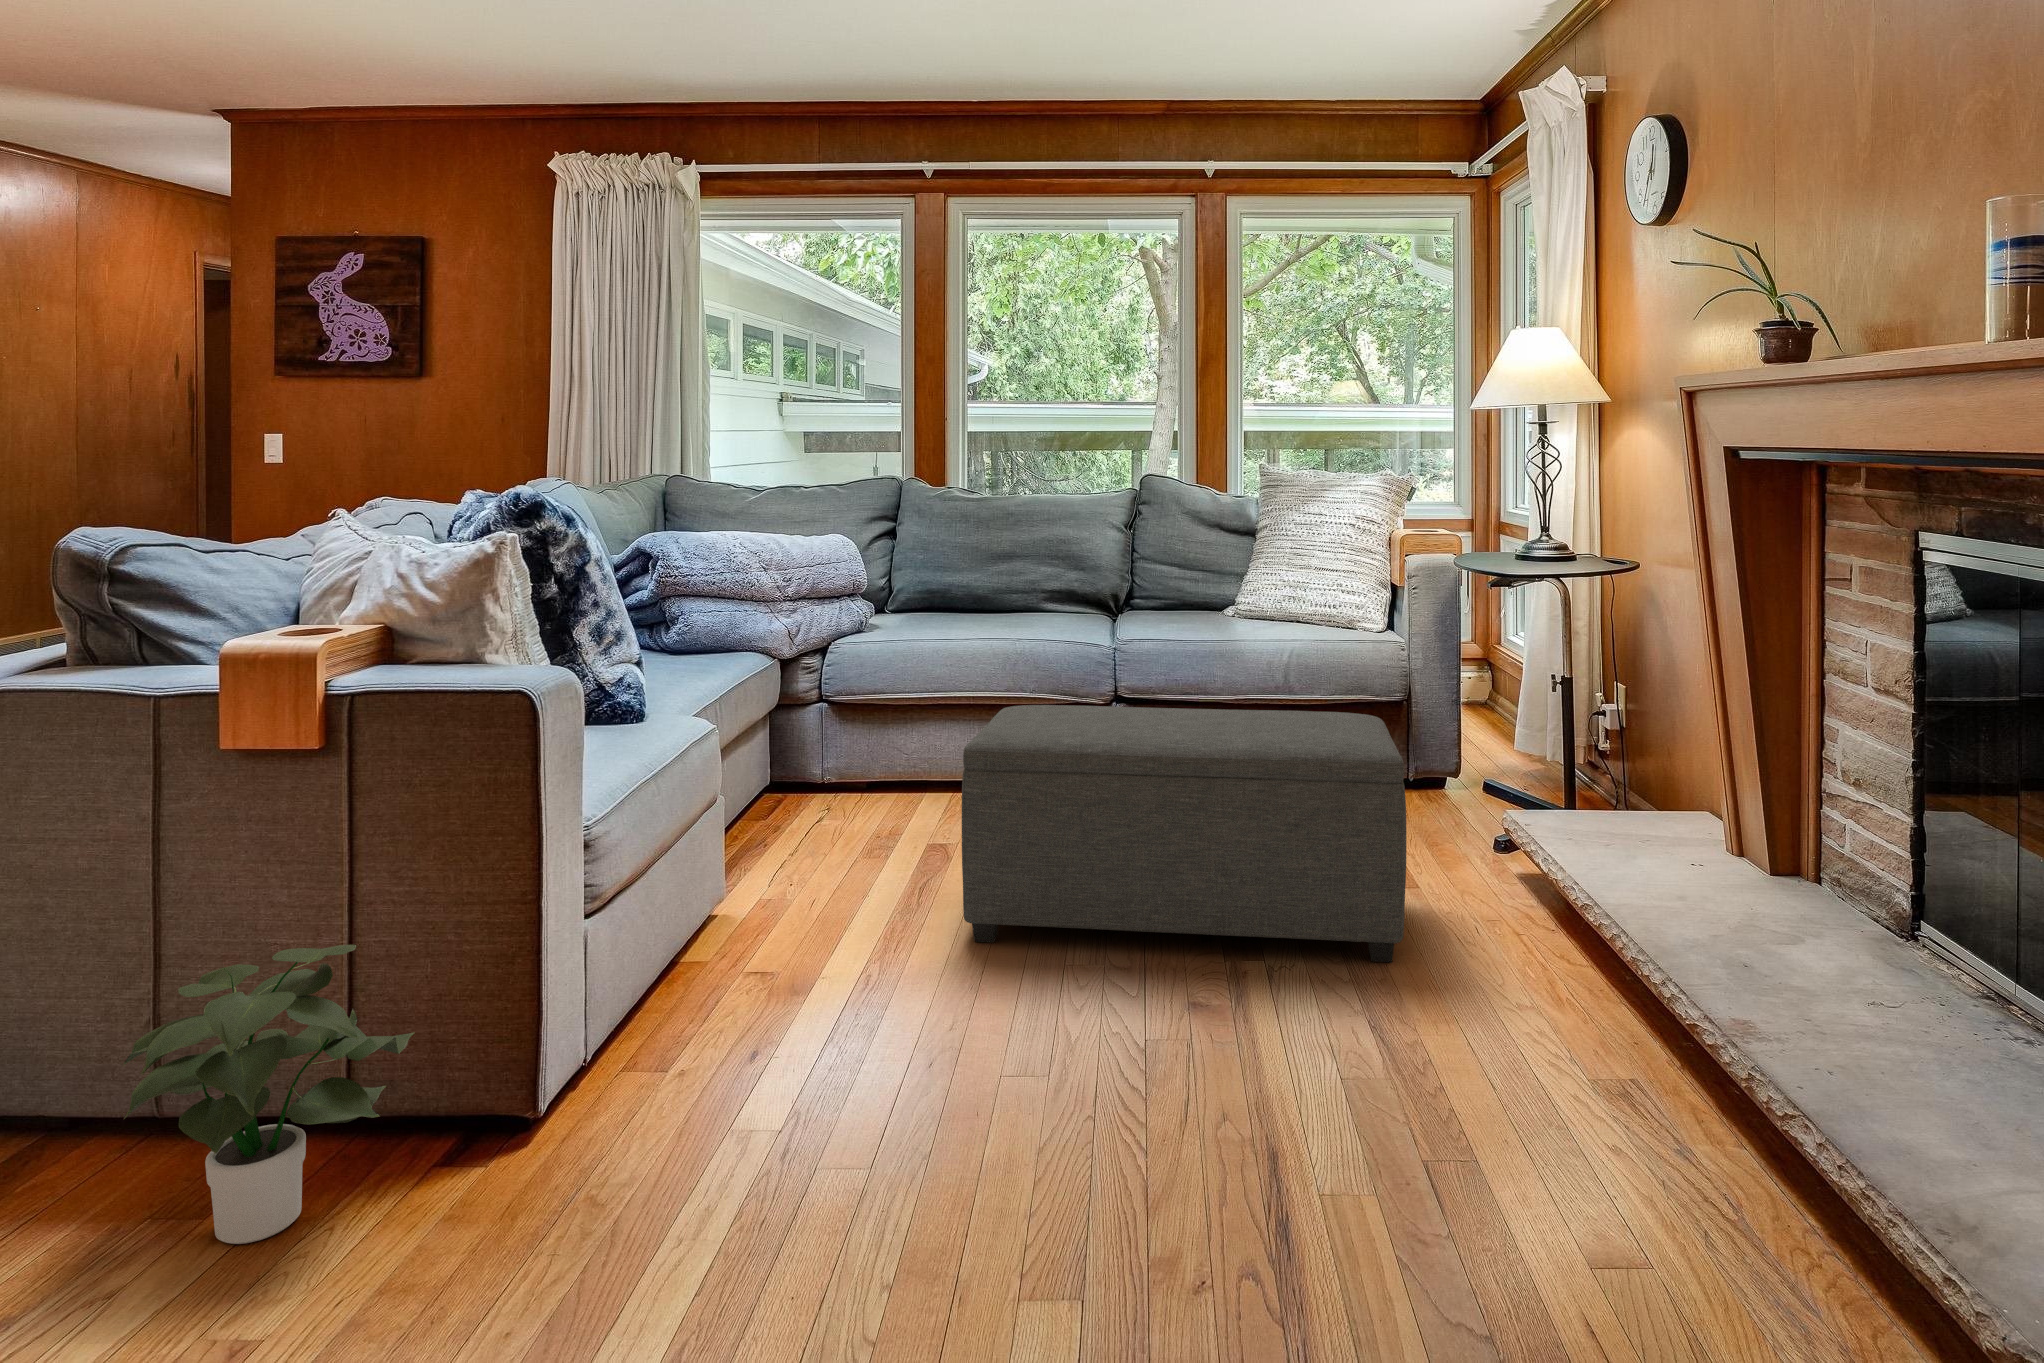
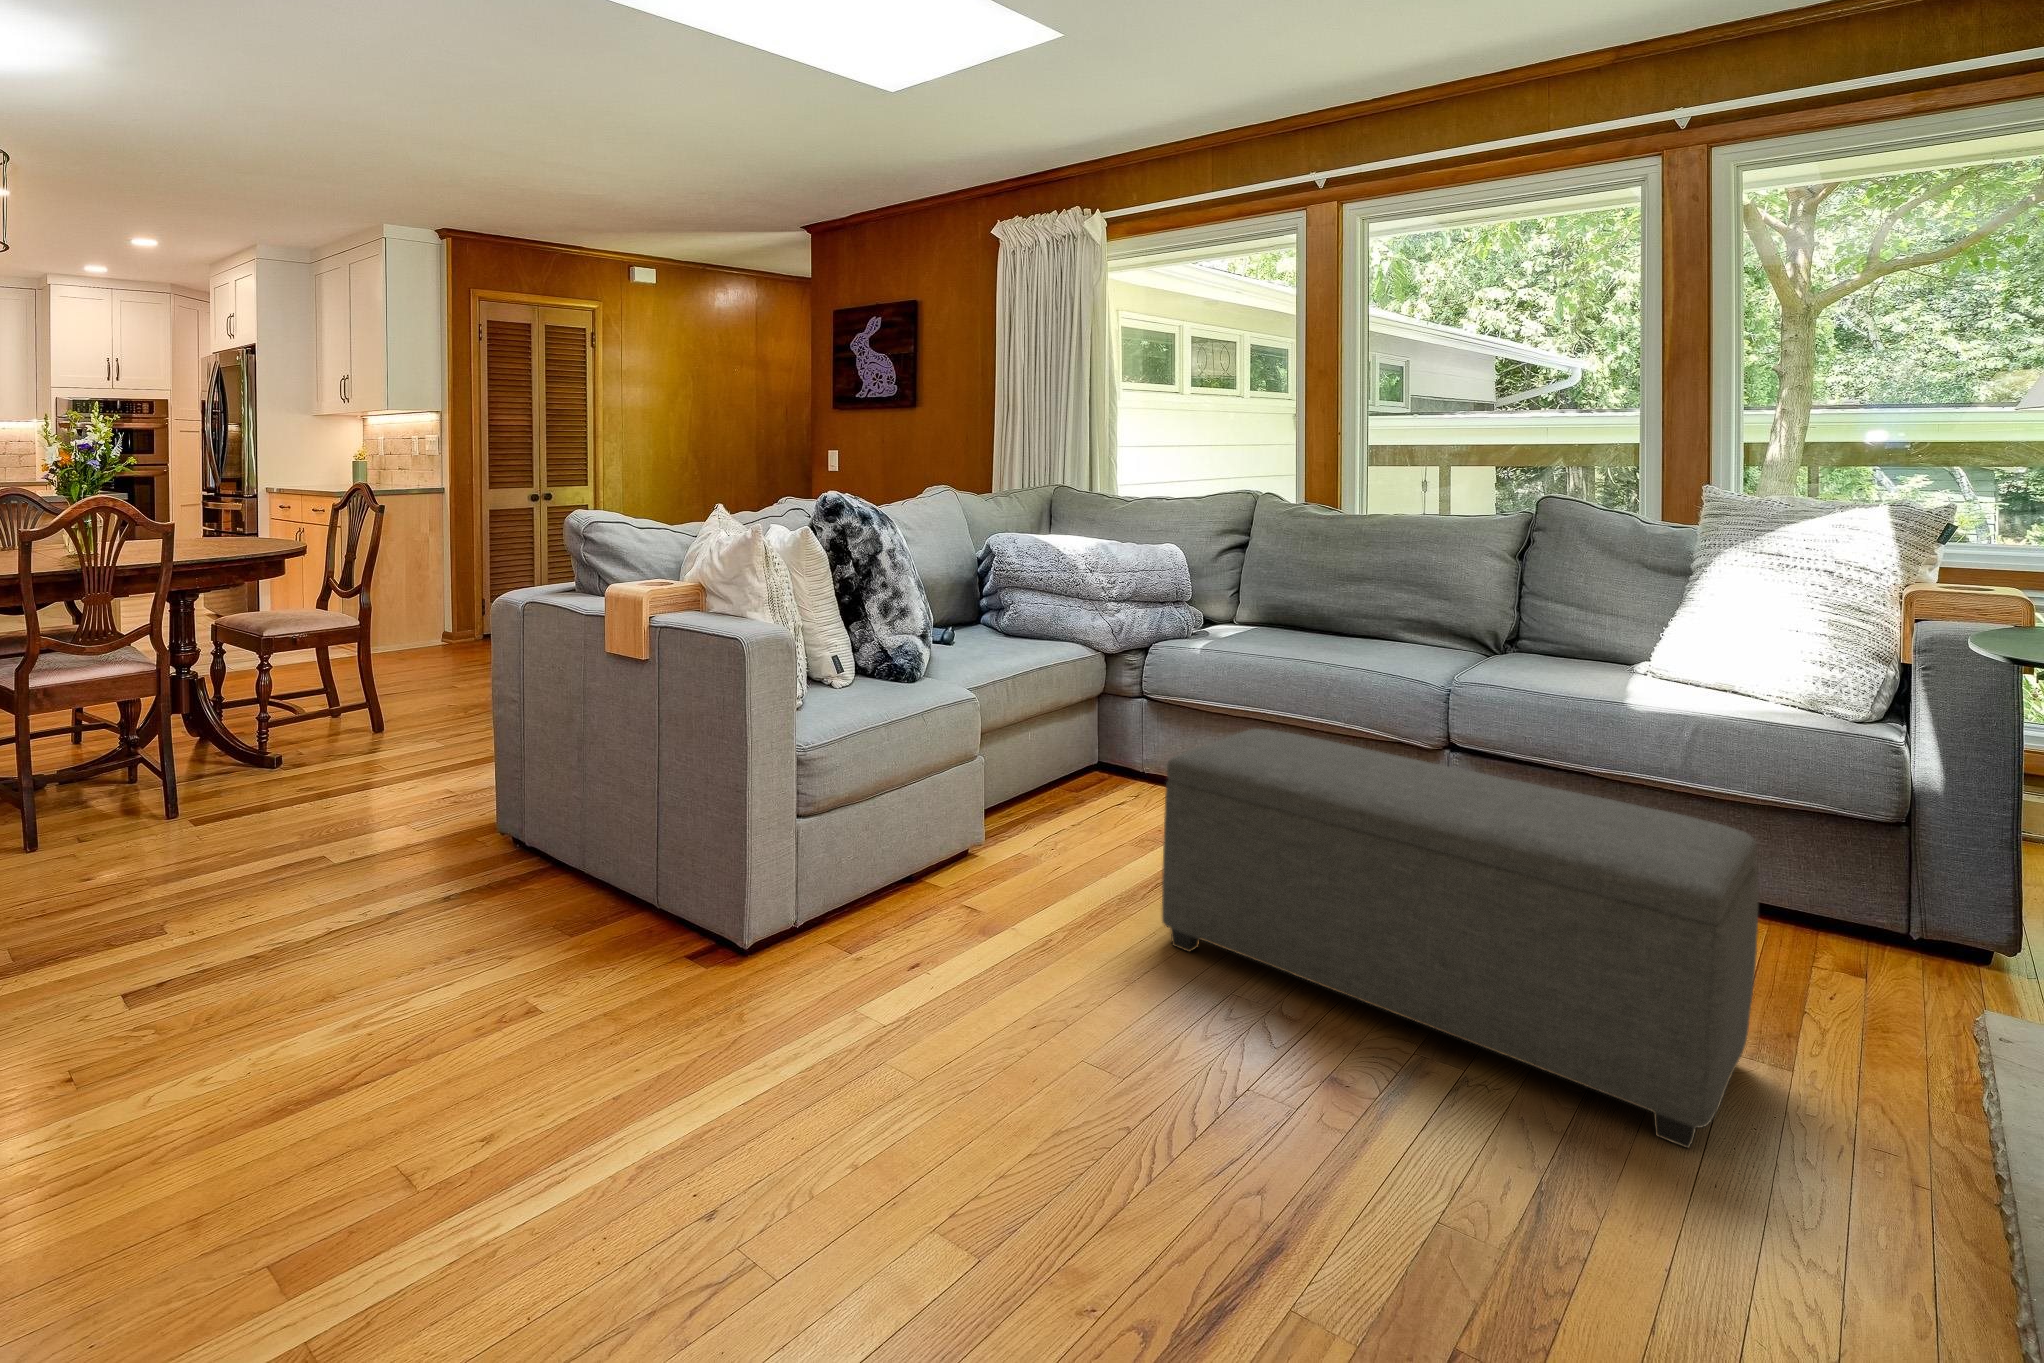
potted plant: present [122,945,415,1244] -> none [508,796,670,977]

